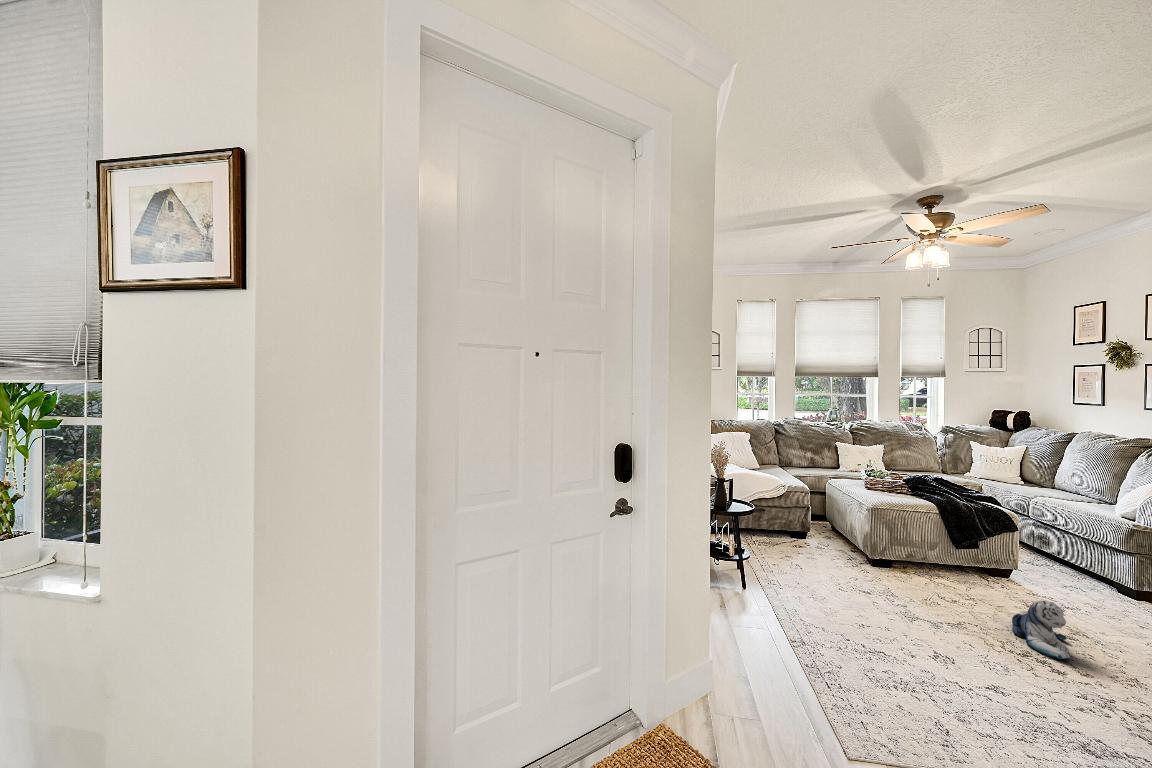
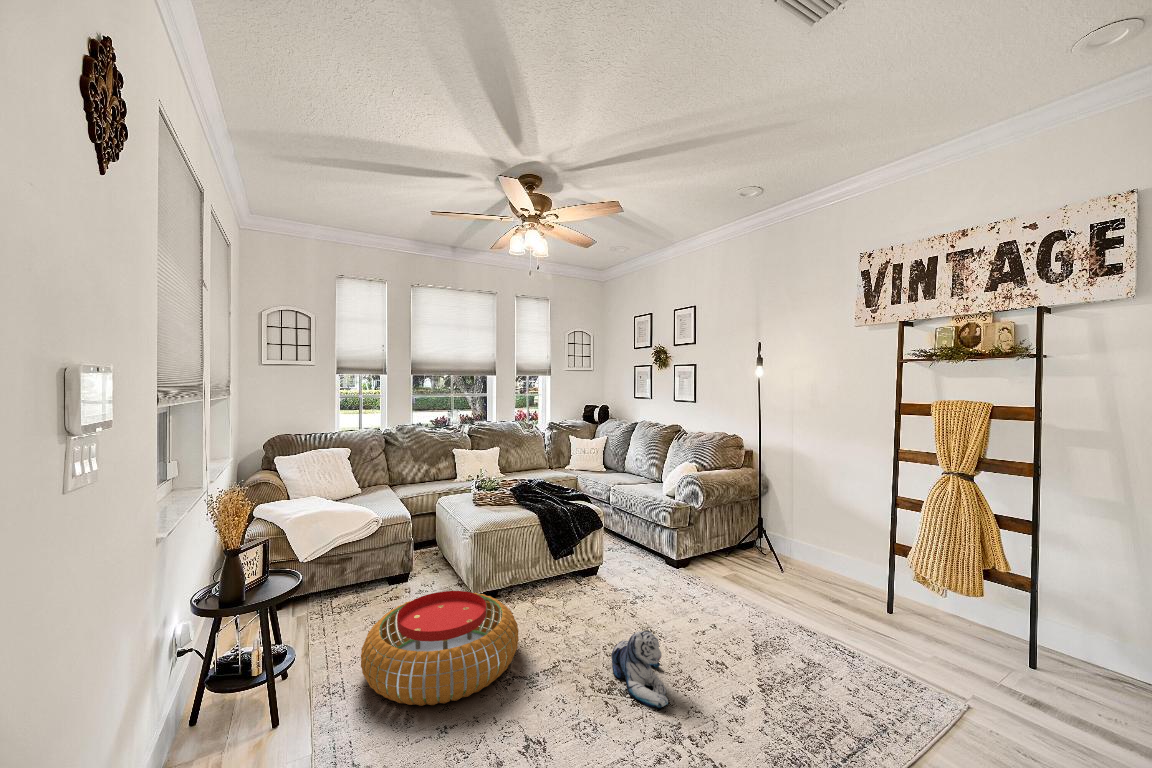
pouf: none [793,542,918,610] -> present [361,591,519,706]

